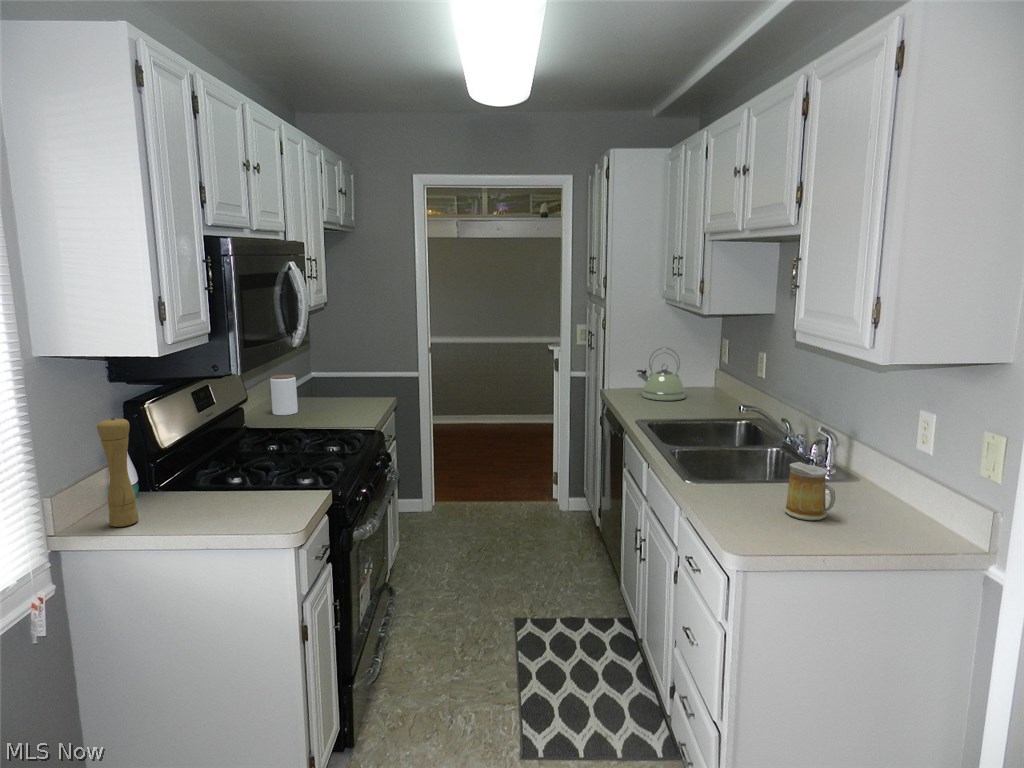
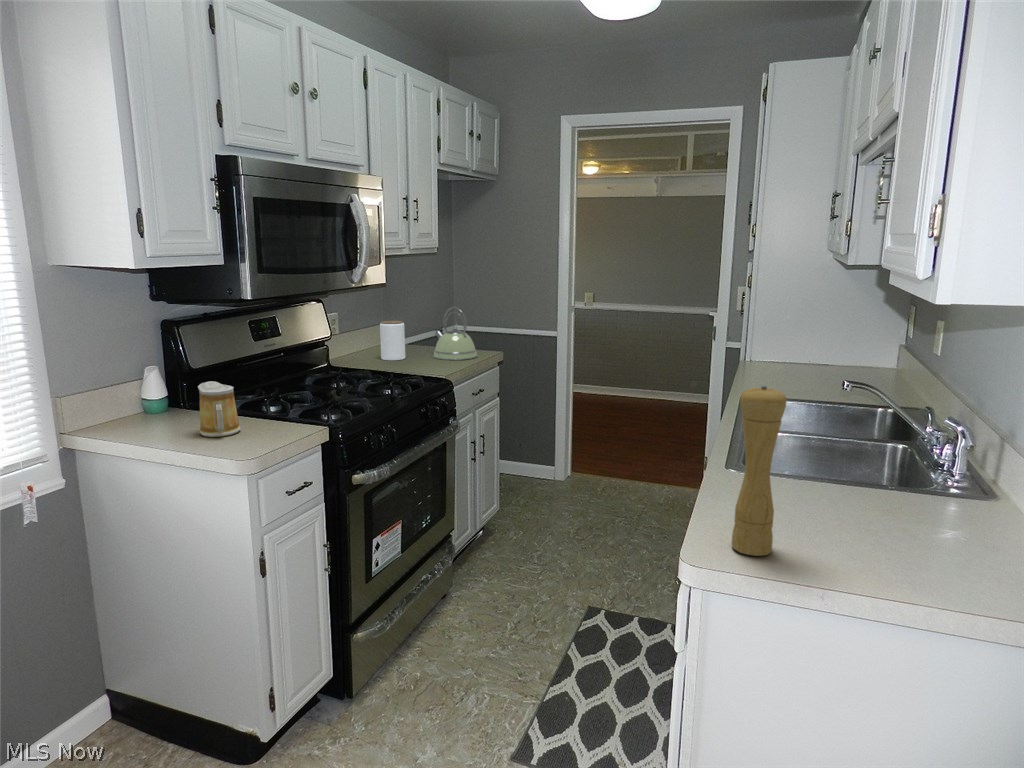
kettle: present [637,348,686,401] -> present [434,307,477,360]
pepper mill: present [97,418,139,527] -> present [732,386,787,556]
mug: present [785,462,835,520] -> present [198,381,241,437]

